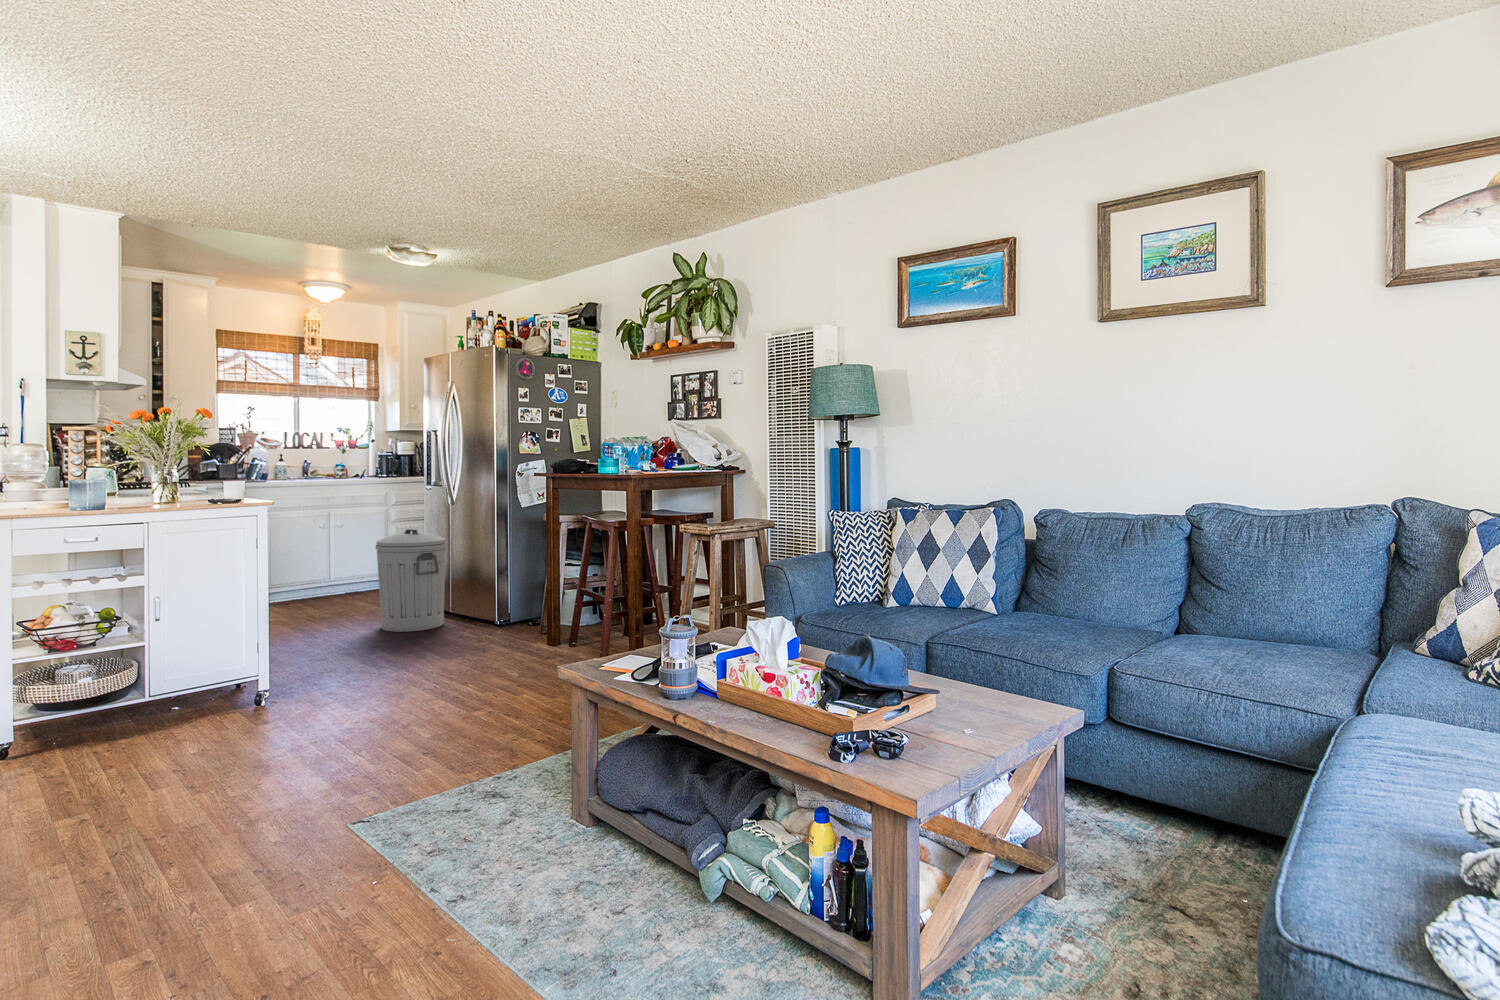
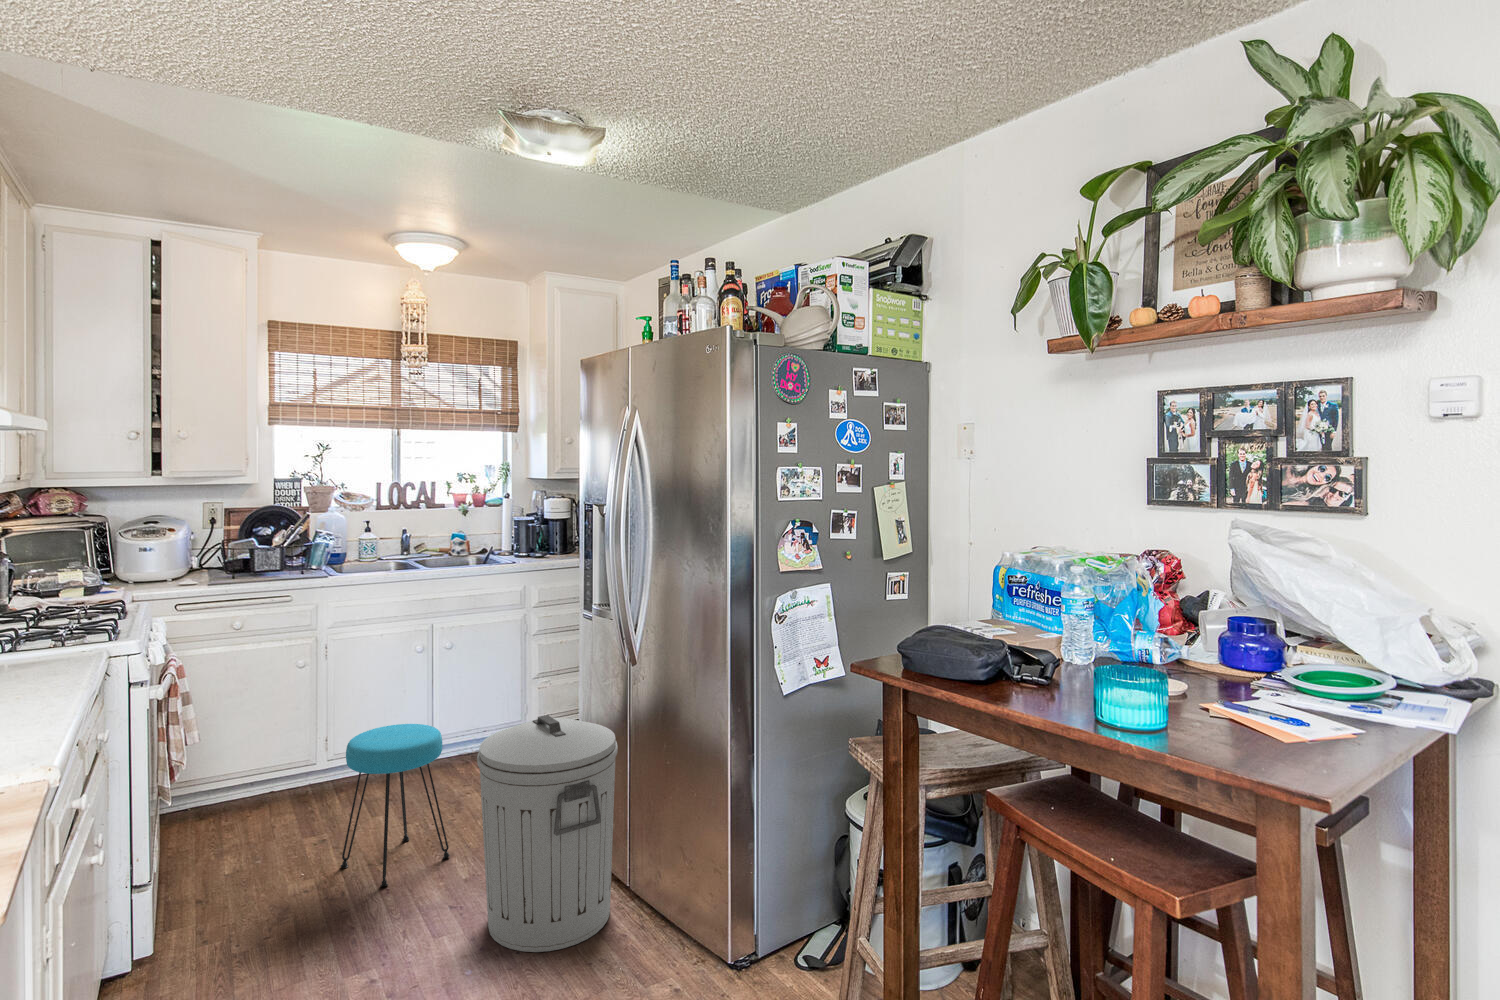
stool: none [293,550,354,623] -> present [341,724,450,886]

